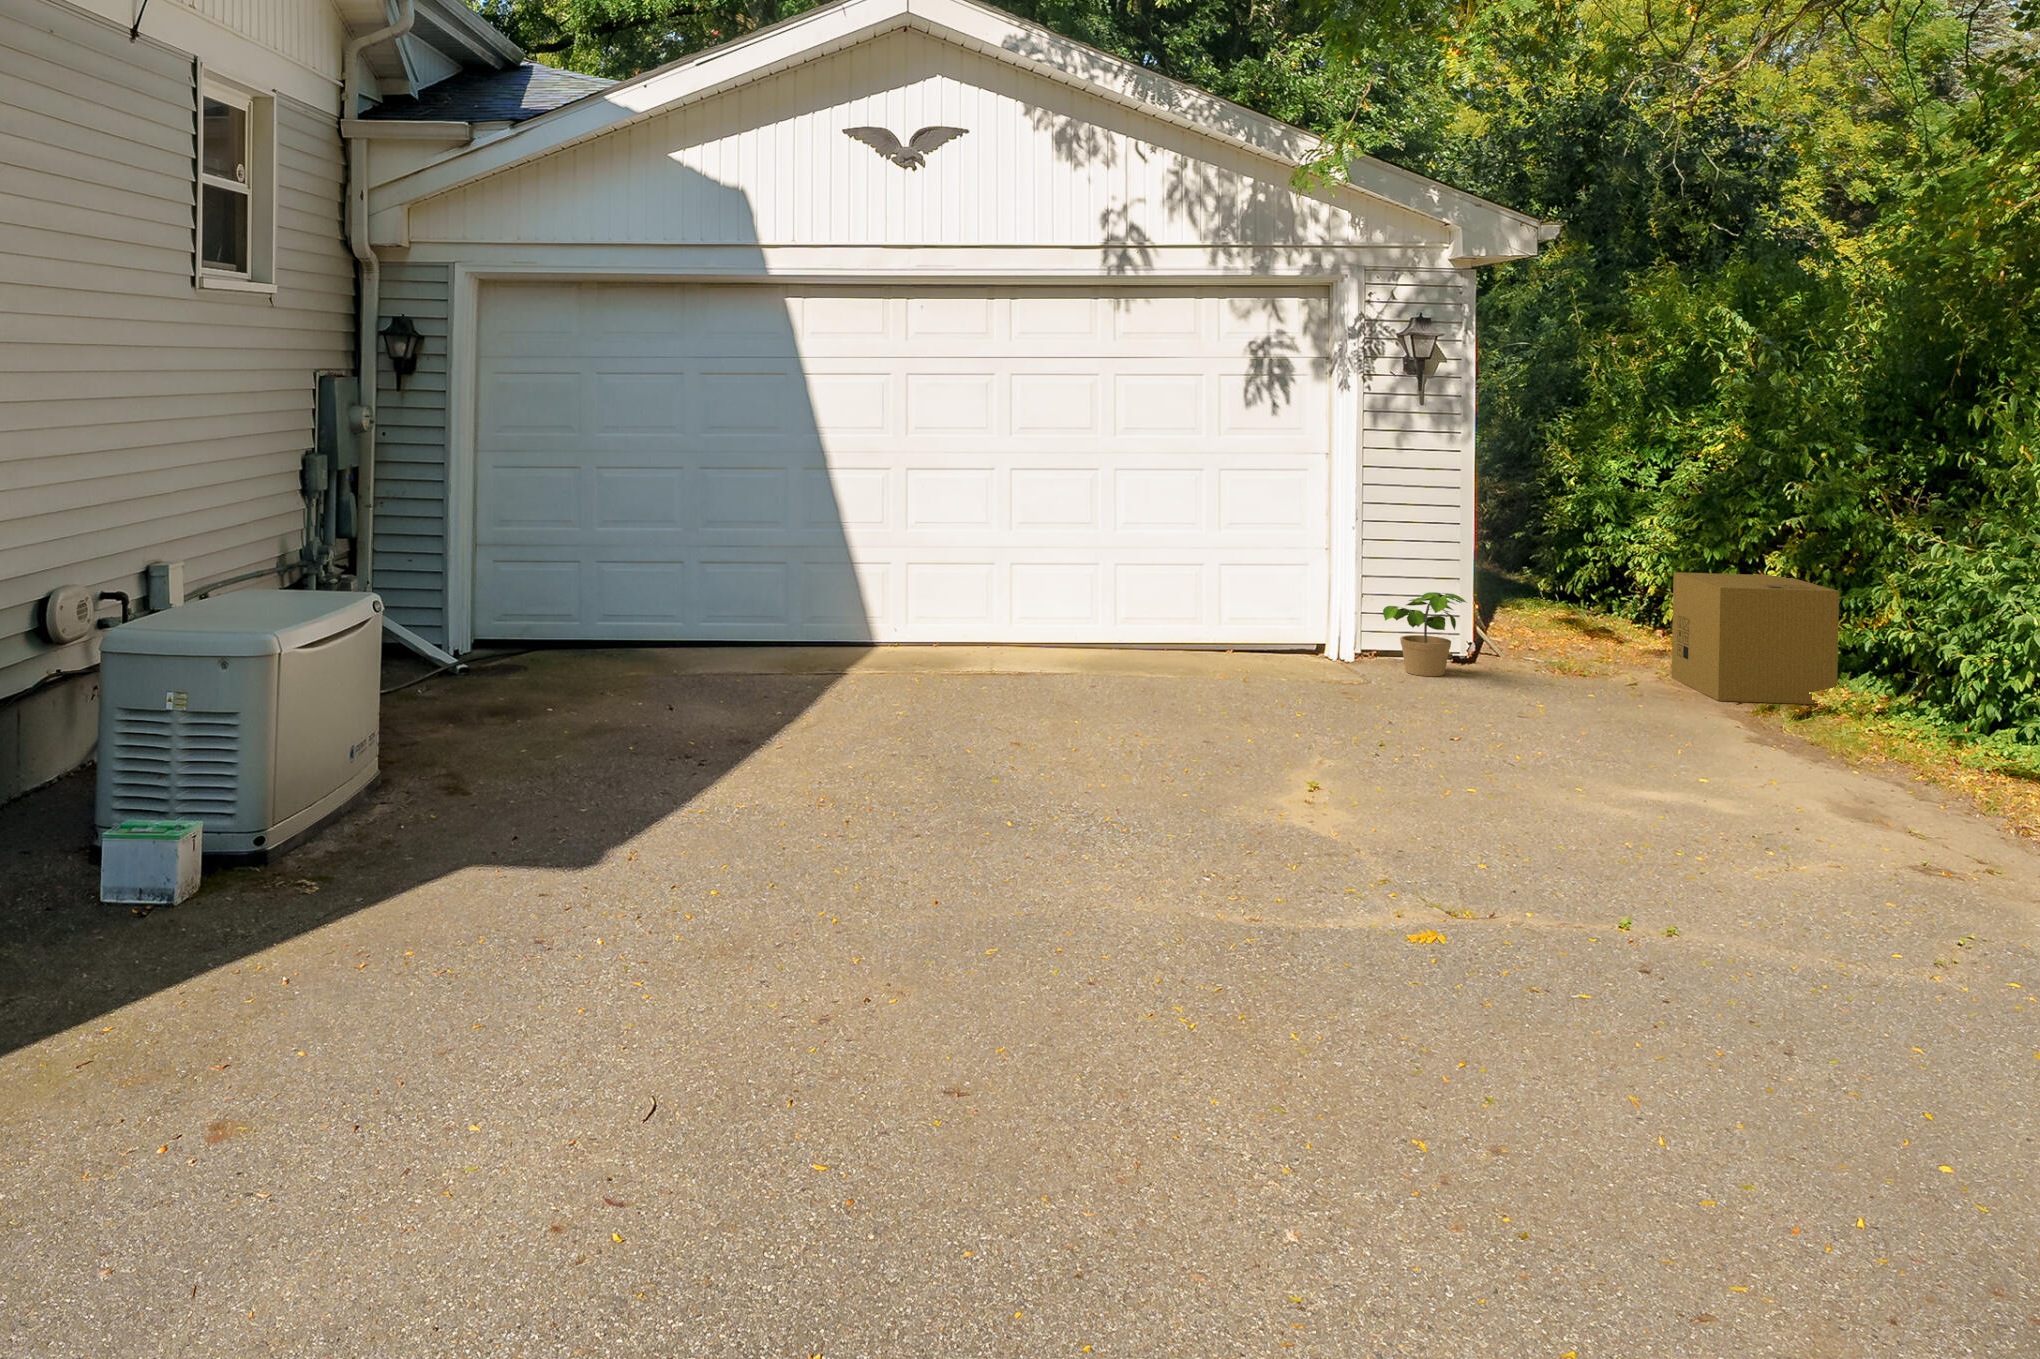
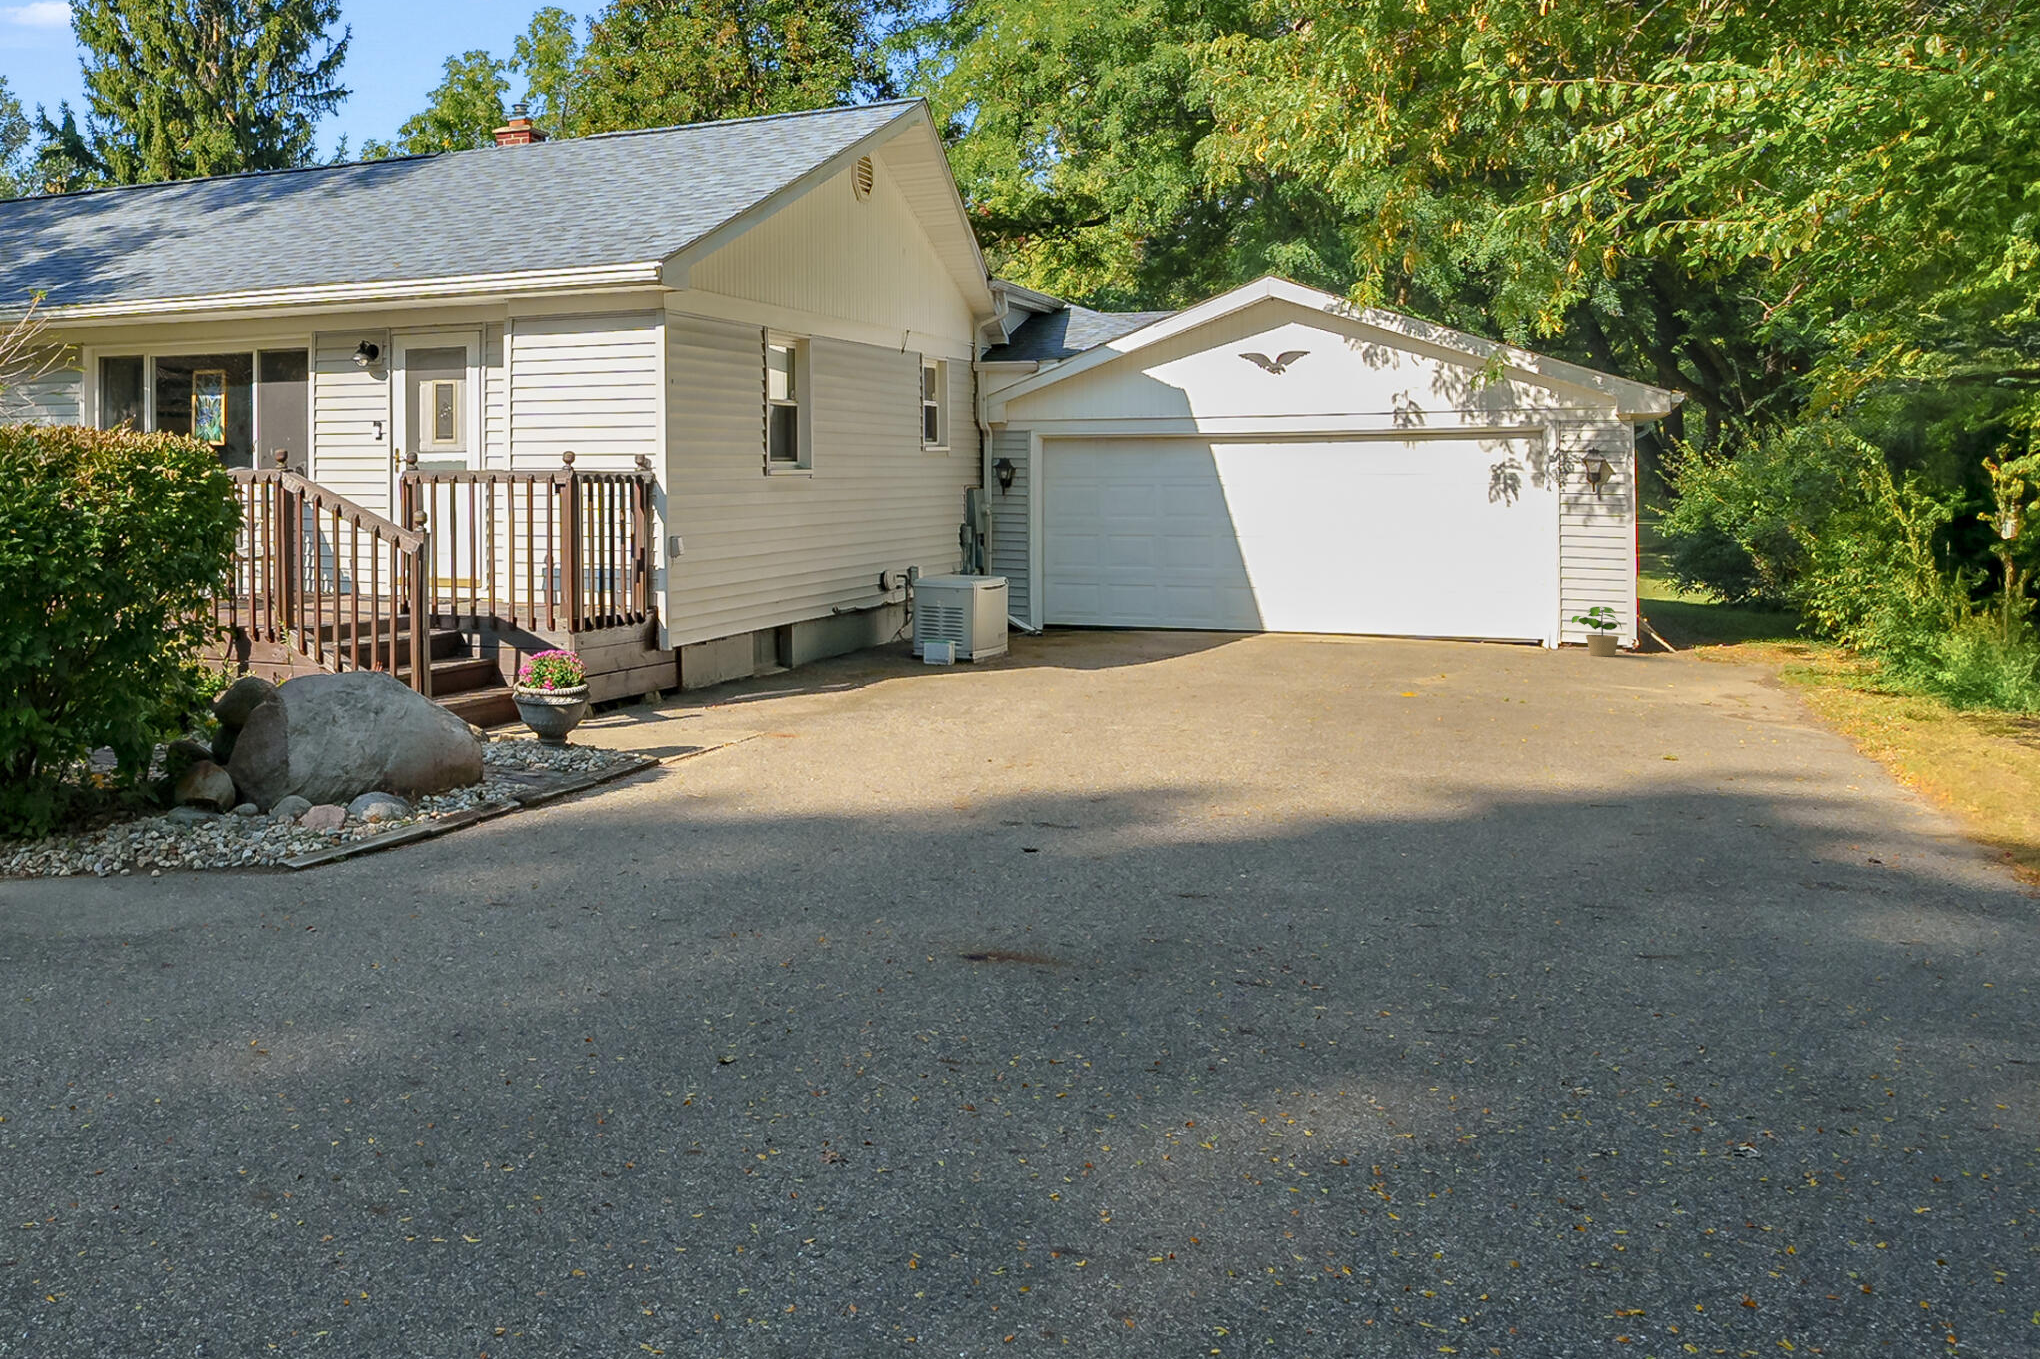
cardboard box: present [1672,572,1839,704] -> none [1776,601,1862,675]

